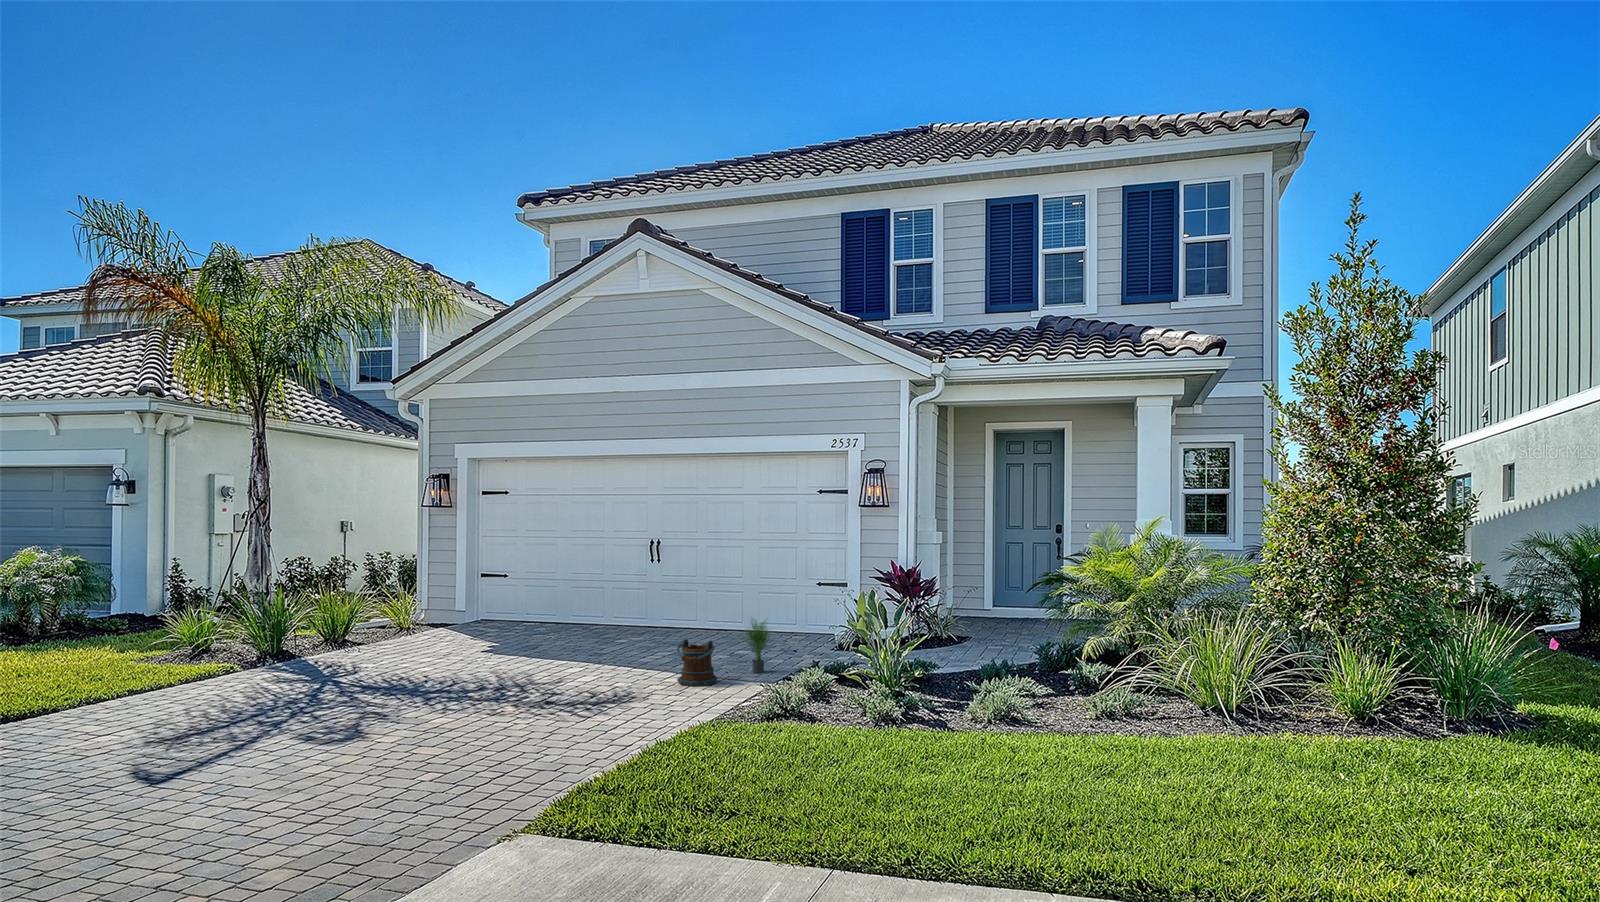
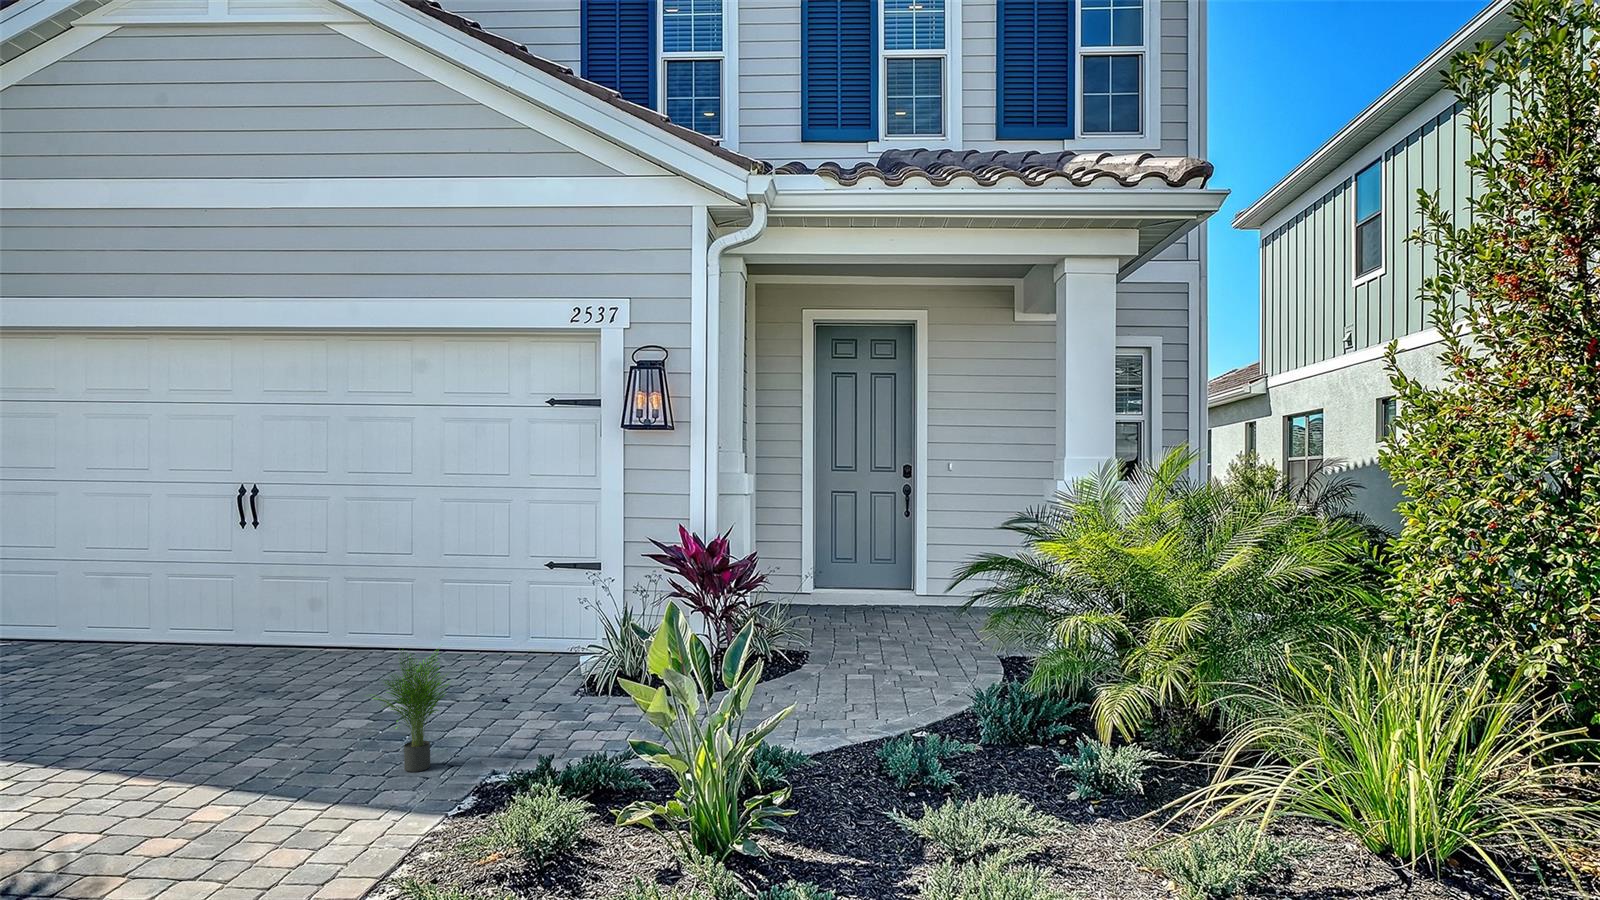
bucket: present [677,639,717,686] -> none [205,718,314,834]

